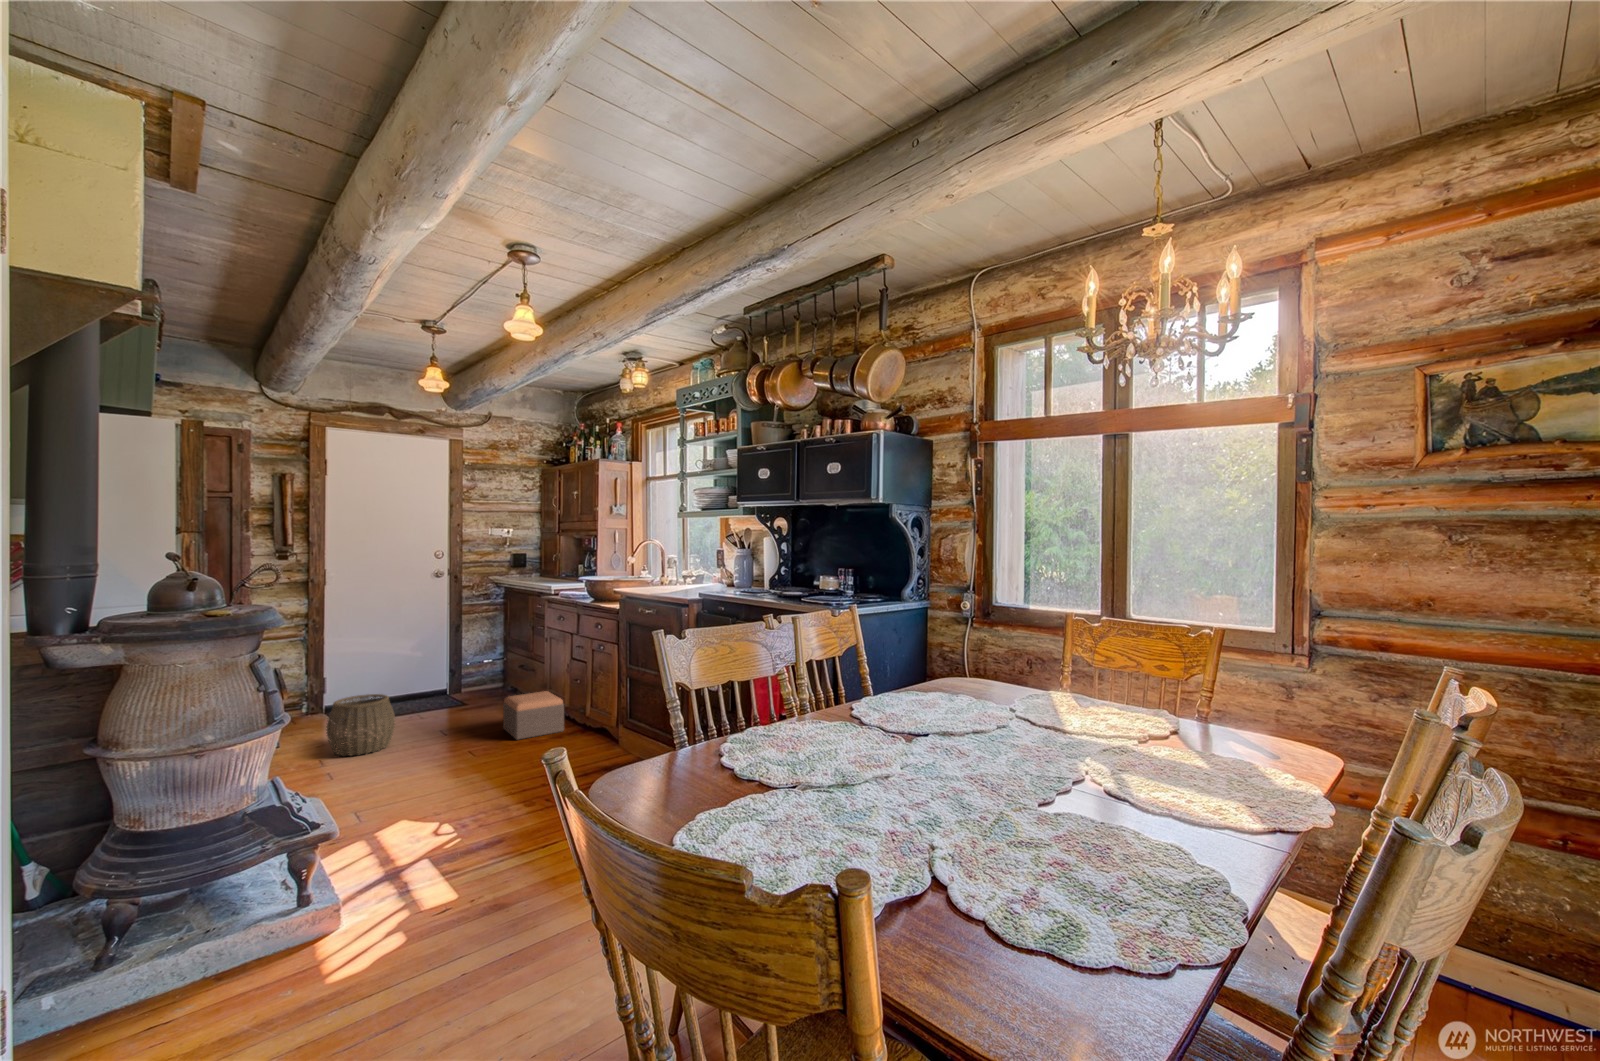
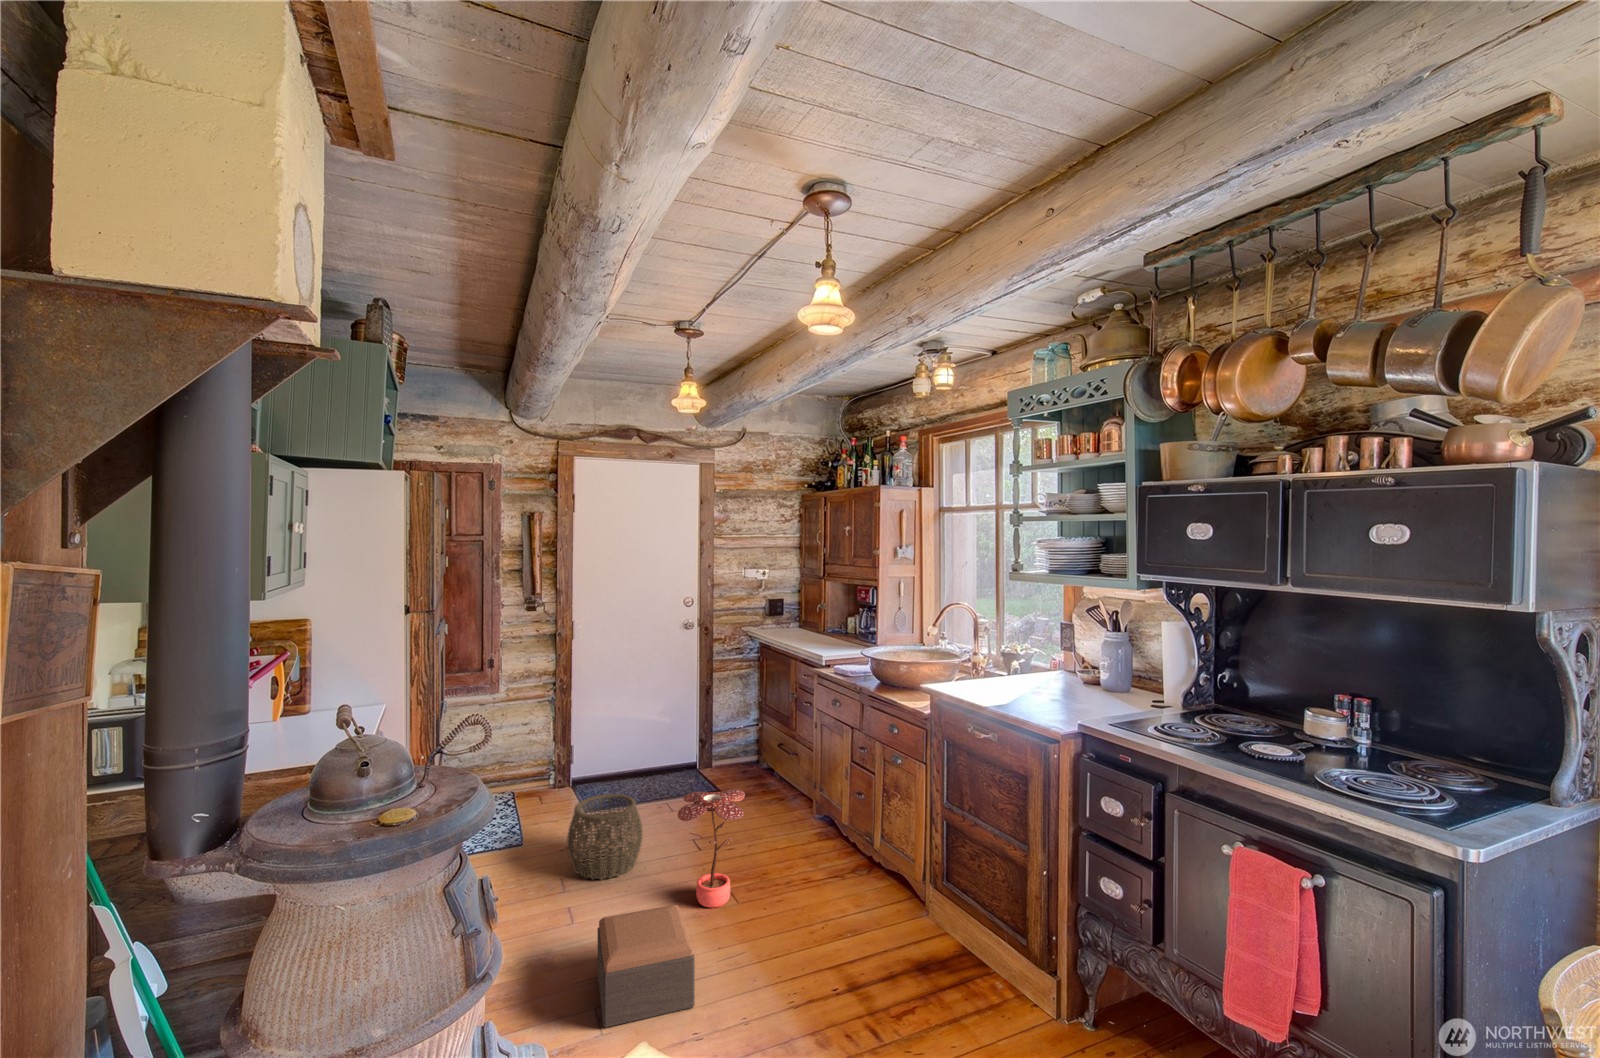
potted plant: none [425,675,482,758] -> present [678,789,745,907]
footstool: present [503,691,564,740] -> present [598,905,695,1028]

